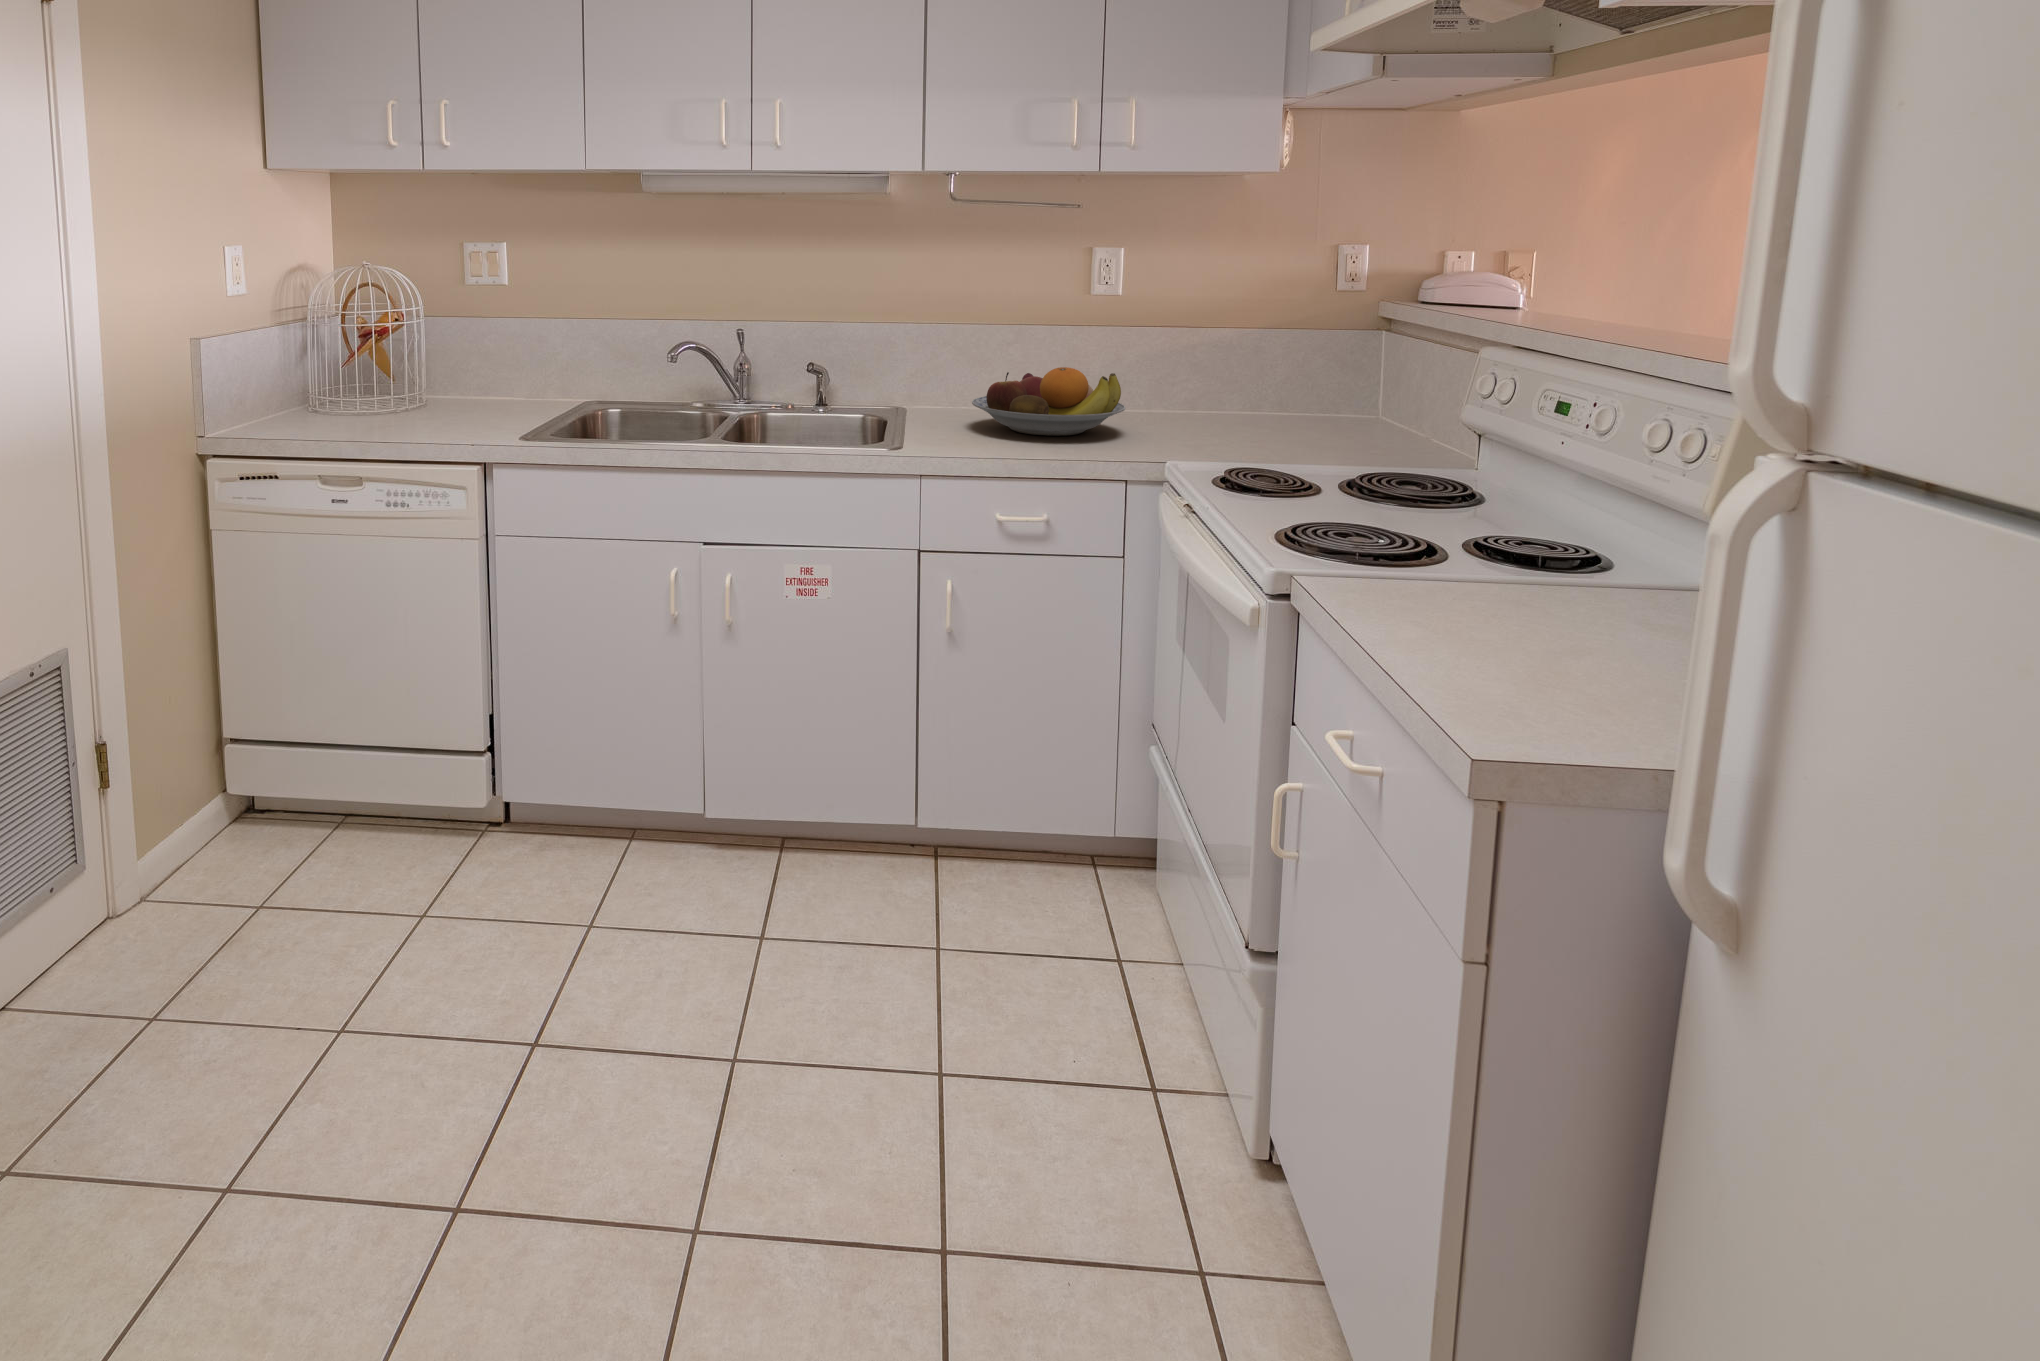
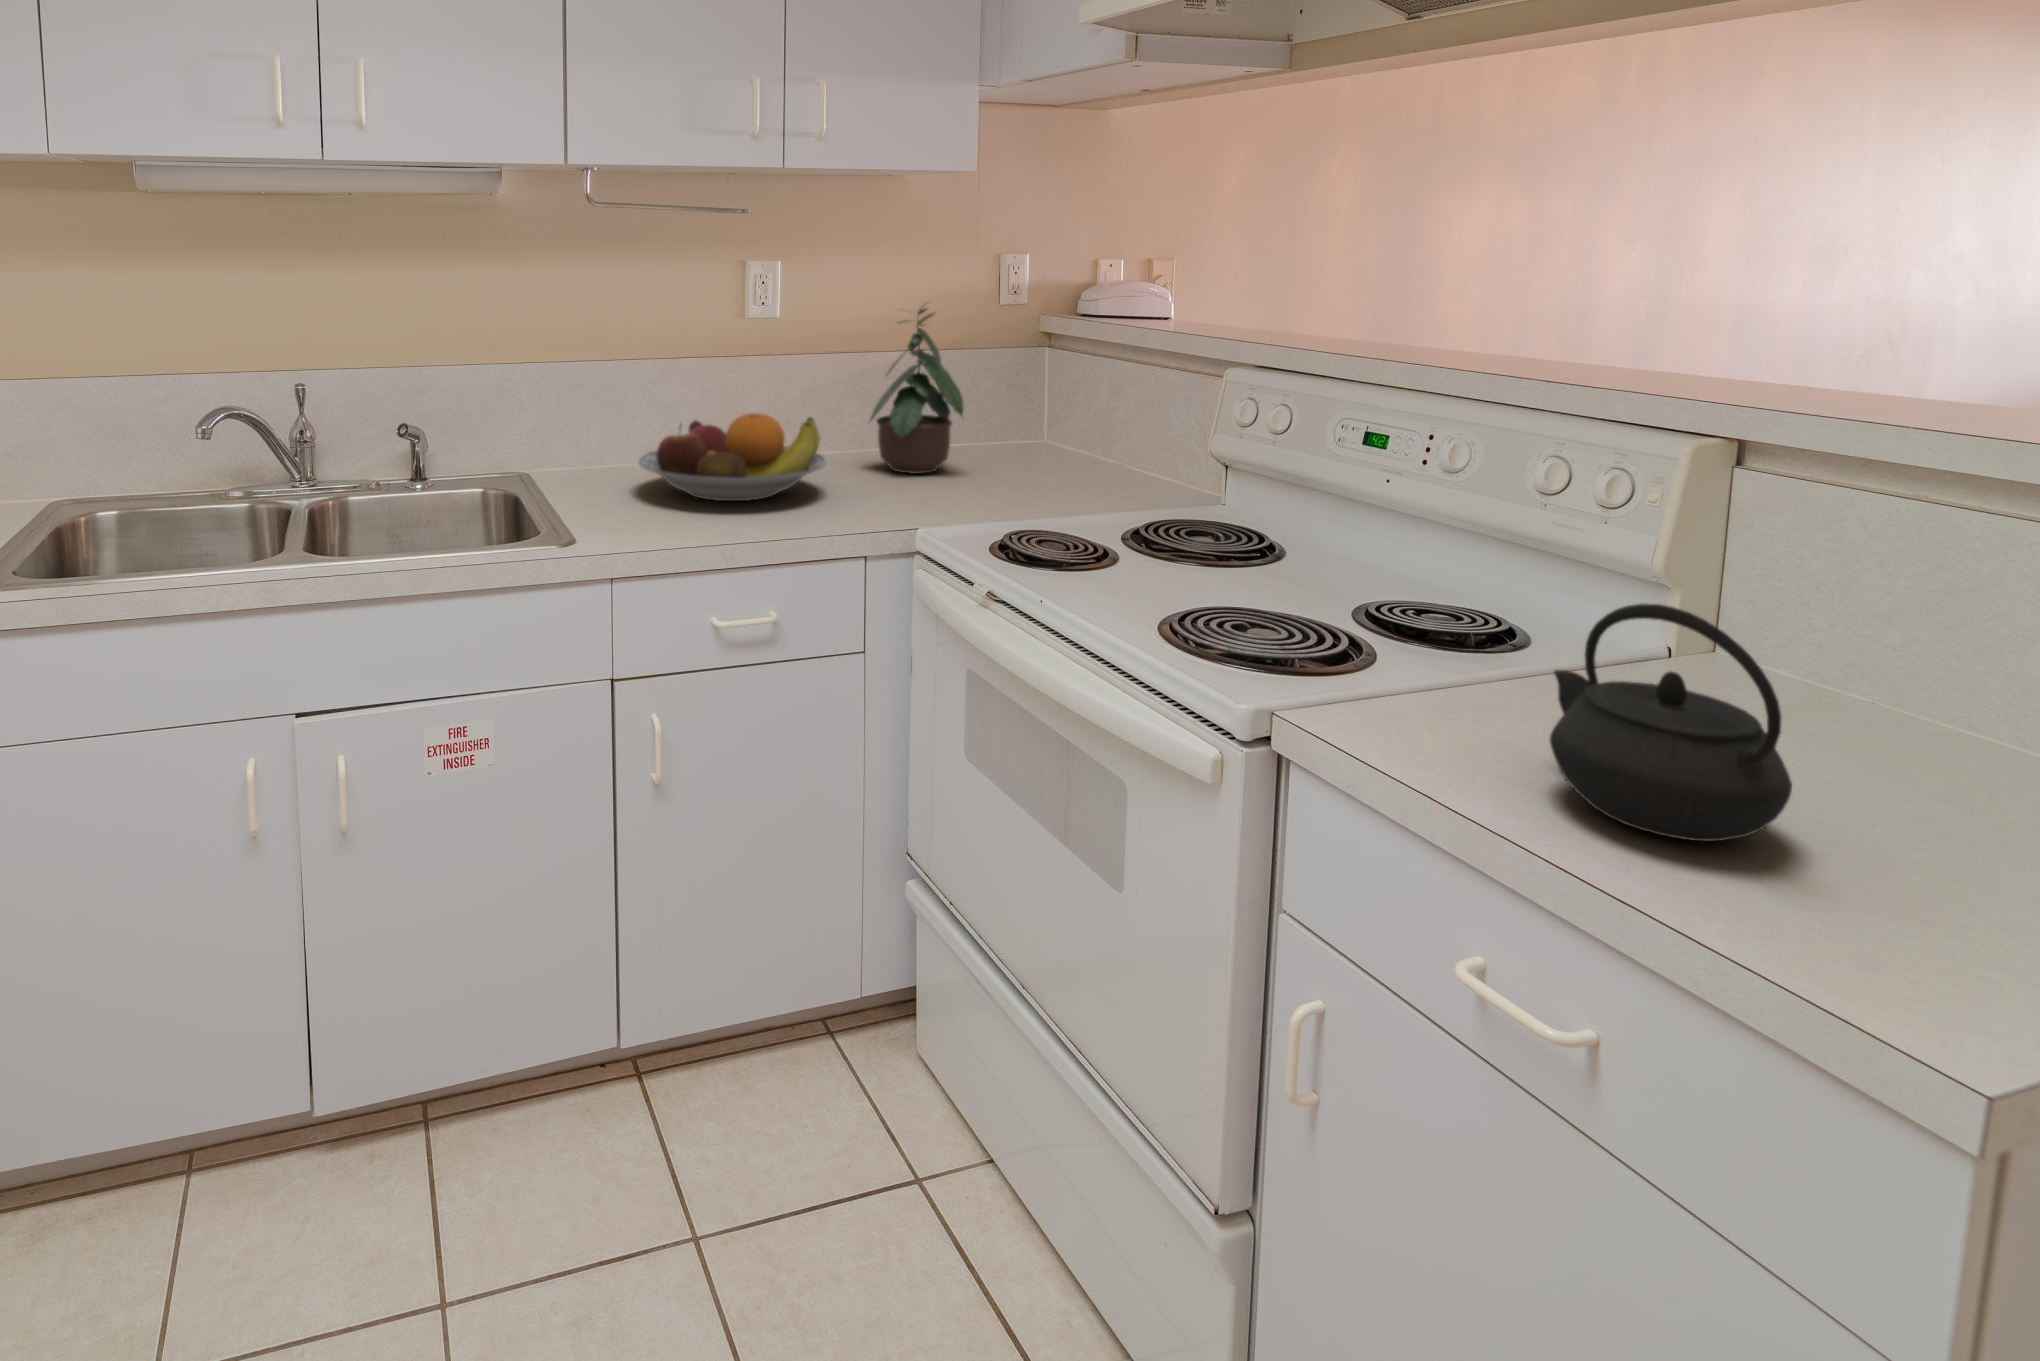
potted plant: none [1180,281,1276,431] -> present [870,308,964,474]
kettle: none [1421,491,1579,657] -> present [1550,603,1792,841]

